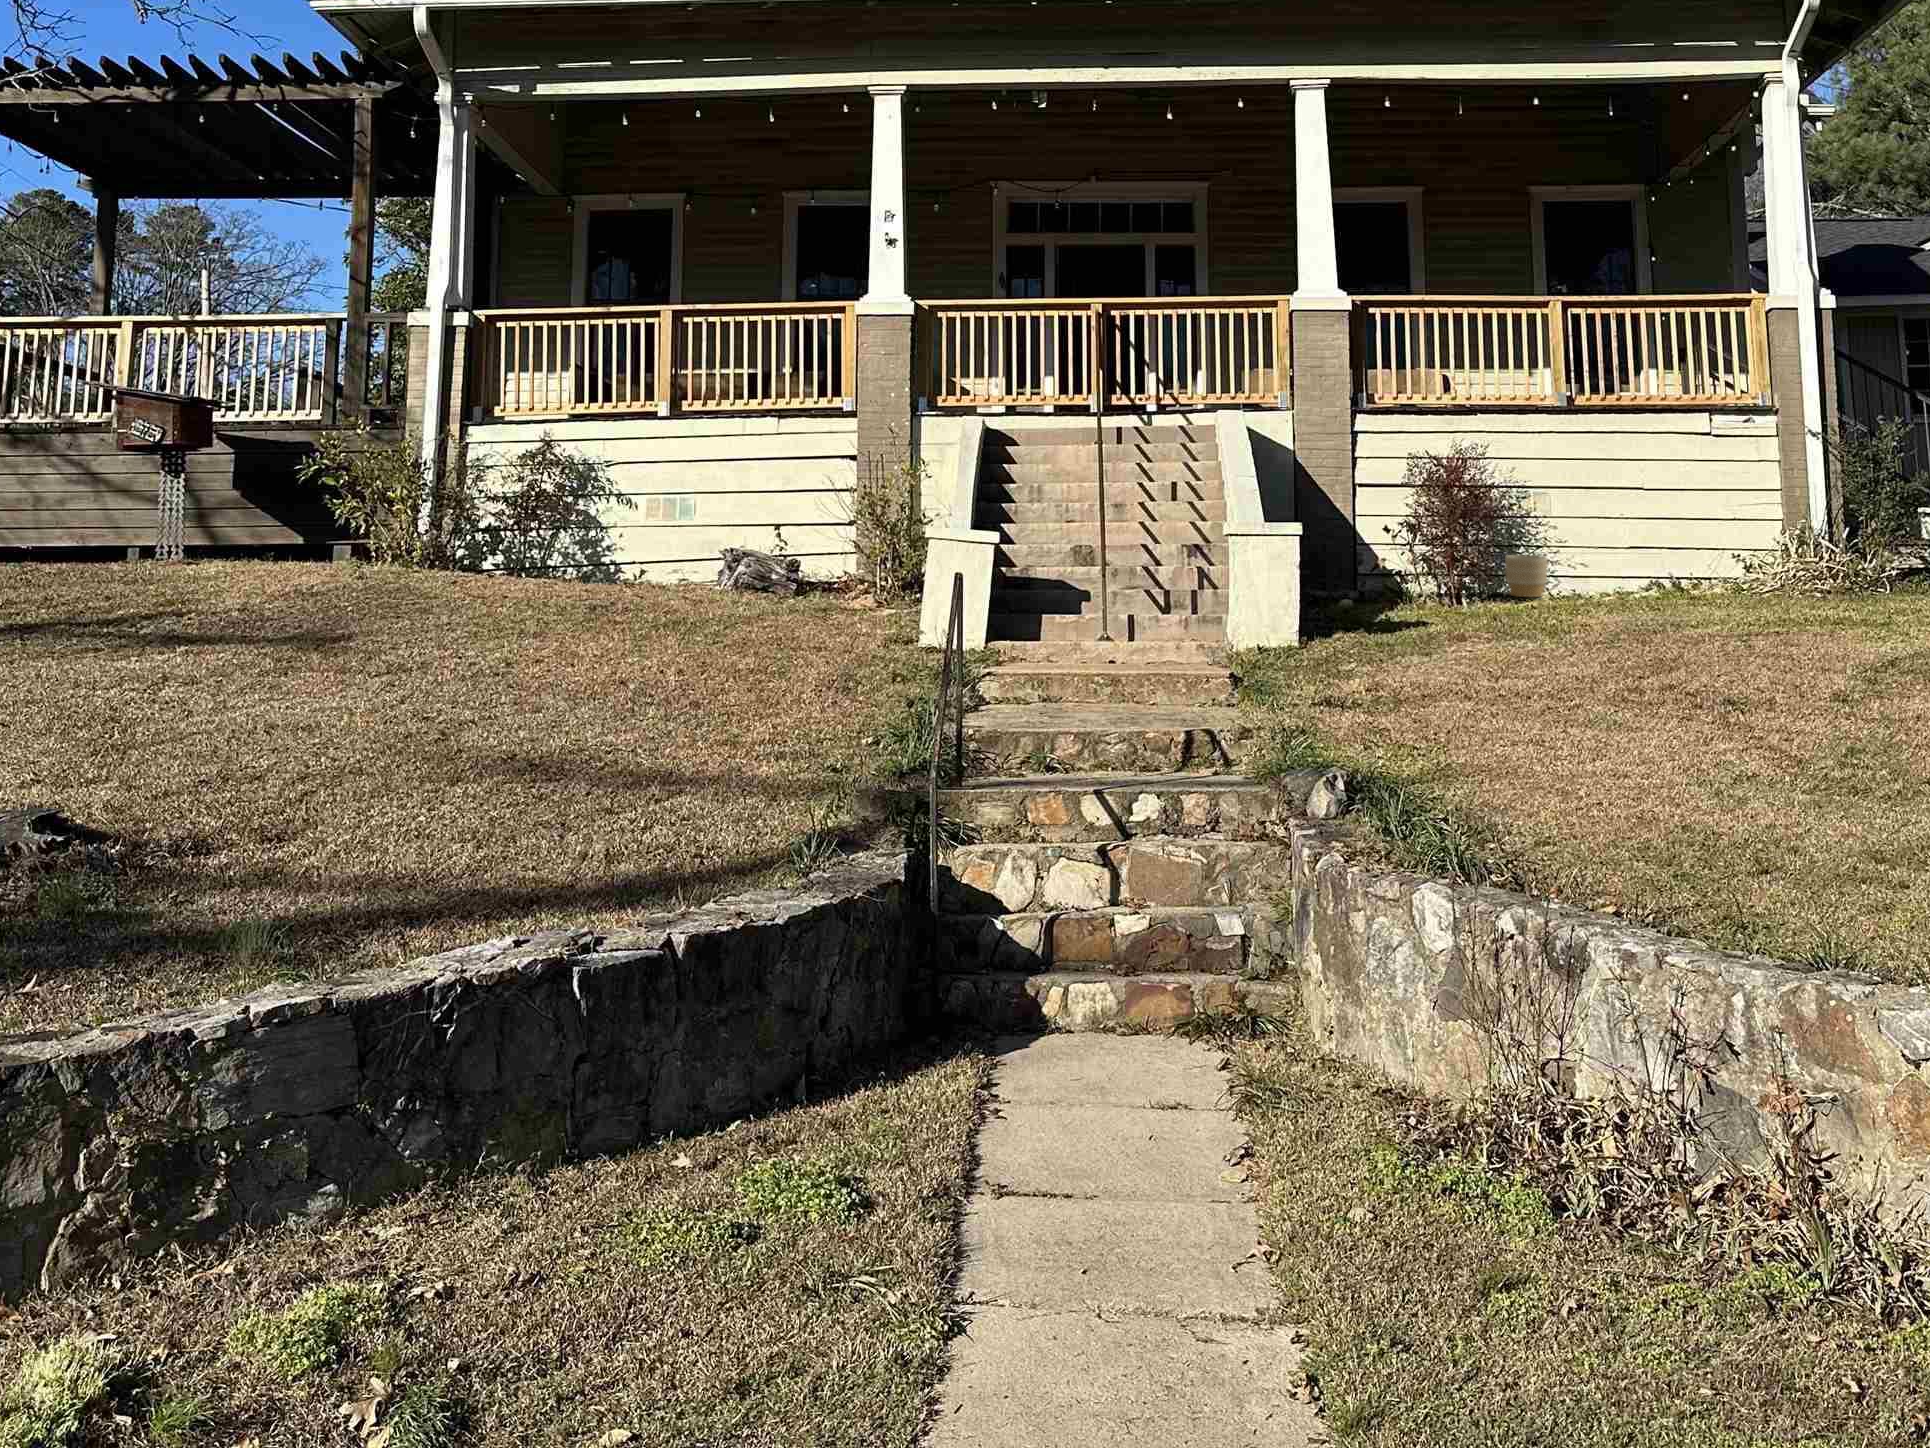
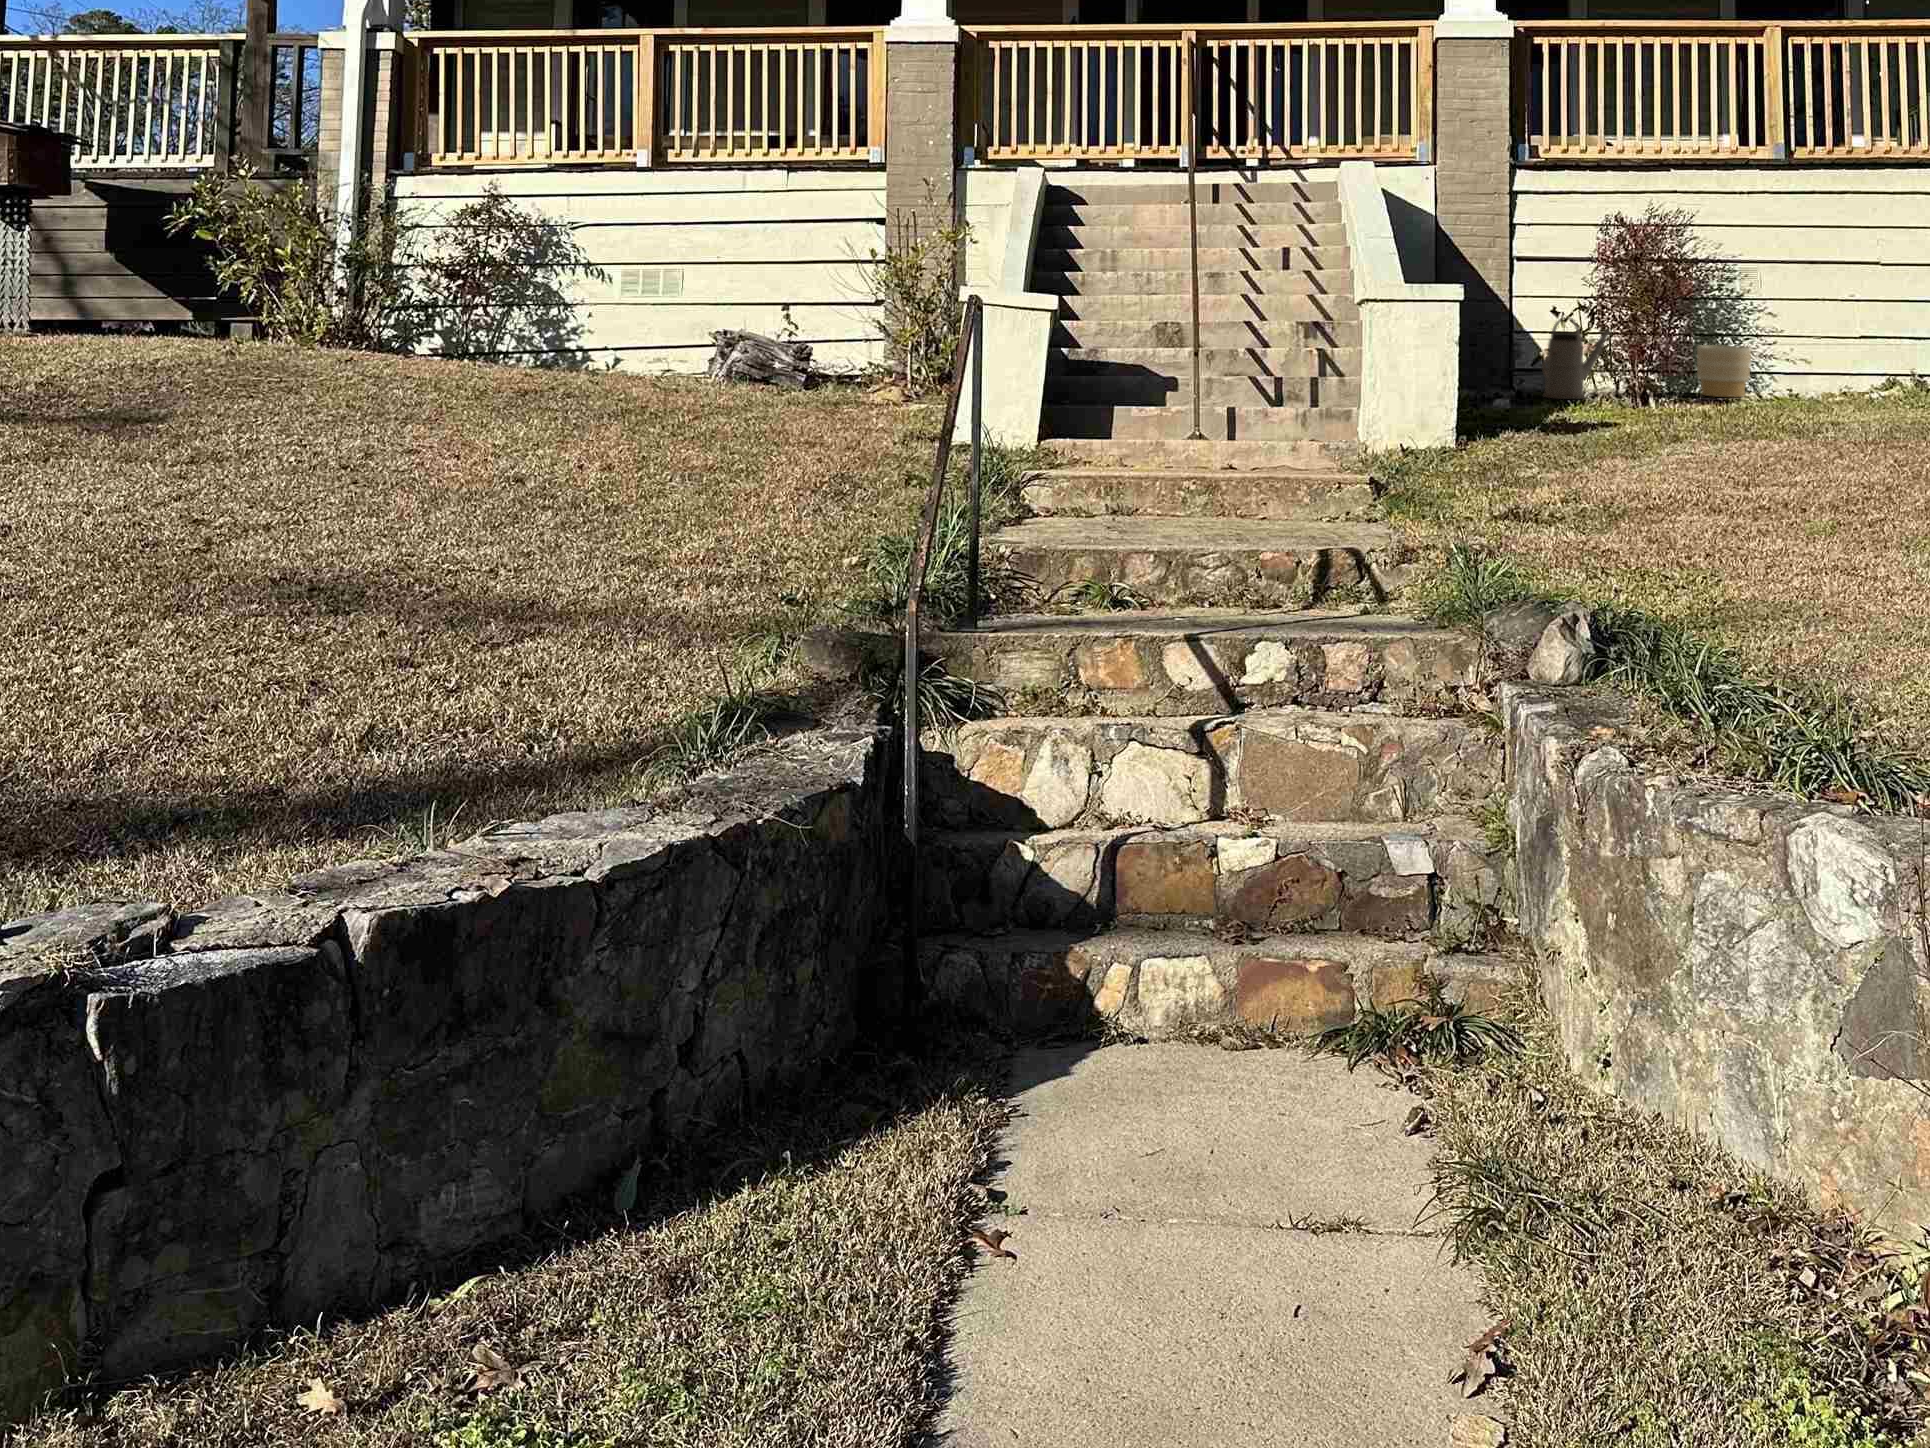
watering can: none [1379,535,1435,601] -> present [1542,318,1610,399]

